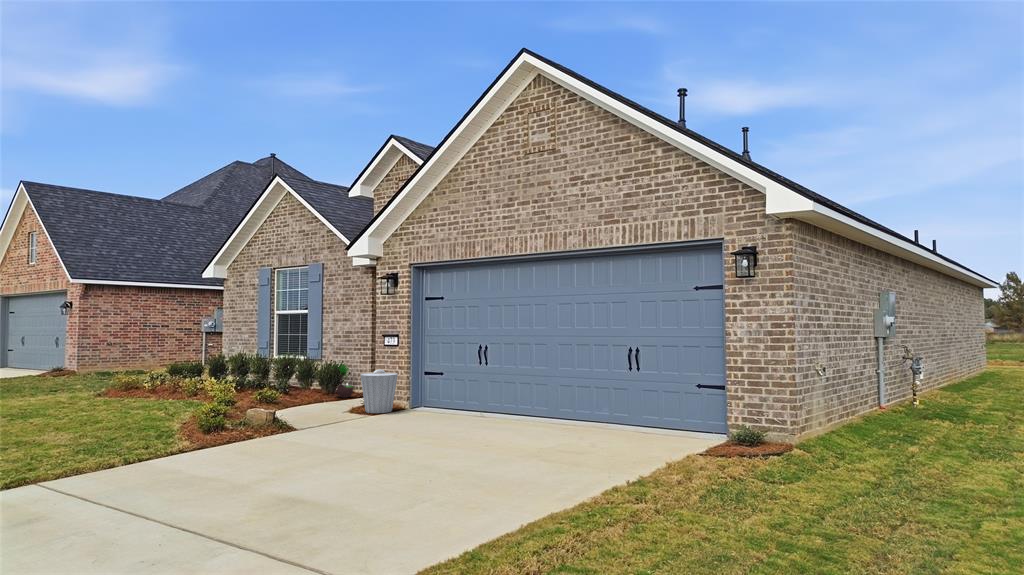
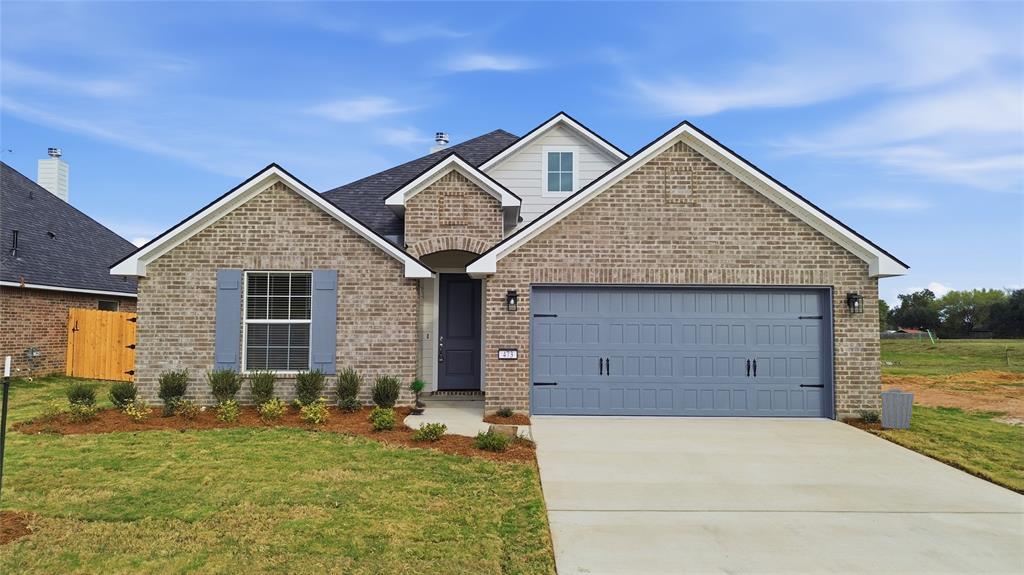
trash can: present [360,369,398,413] -> present [881,389,914,429]

